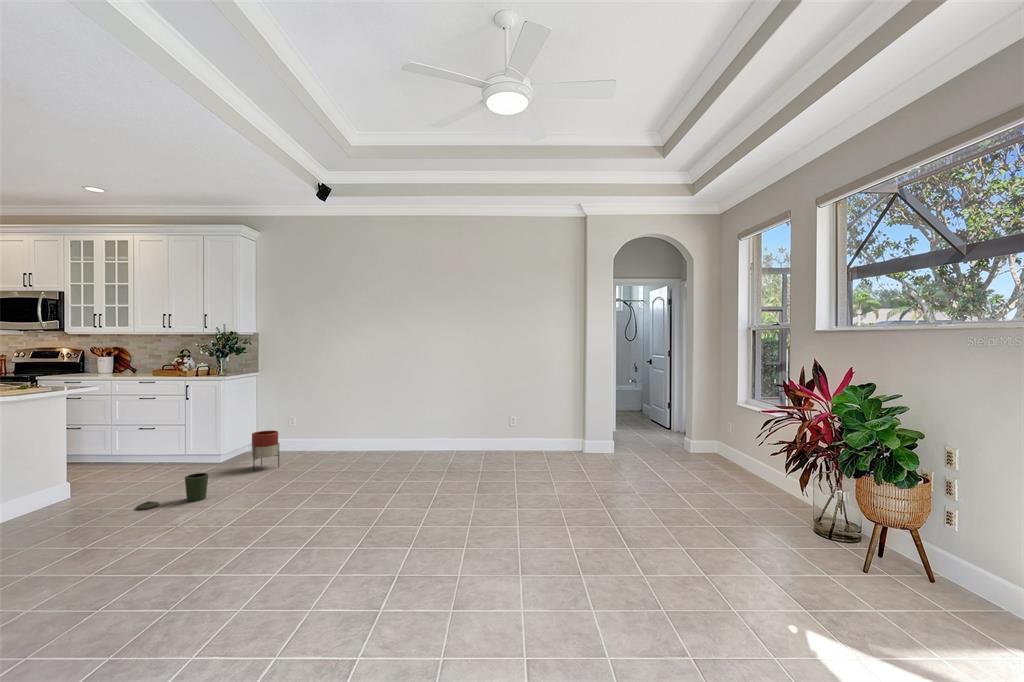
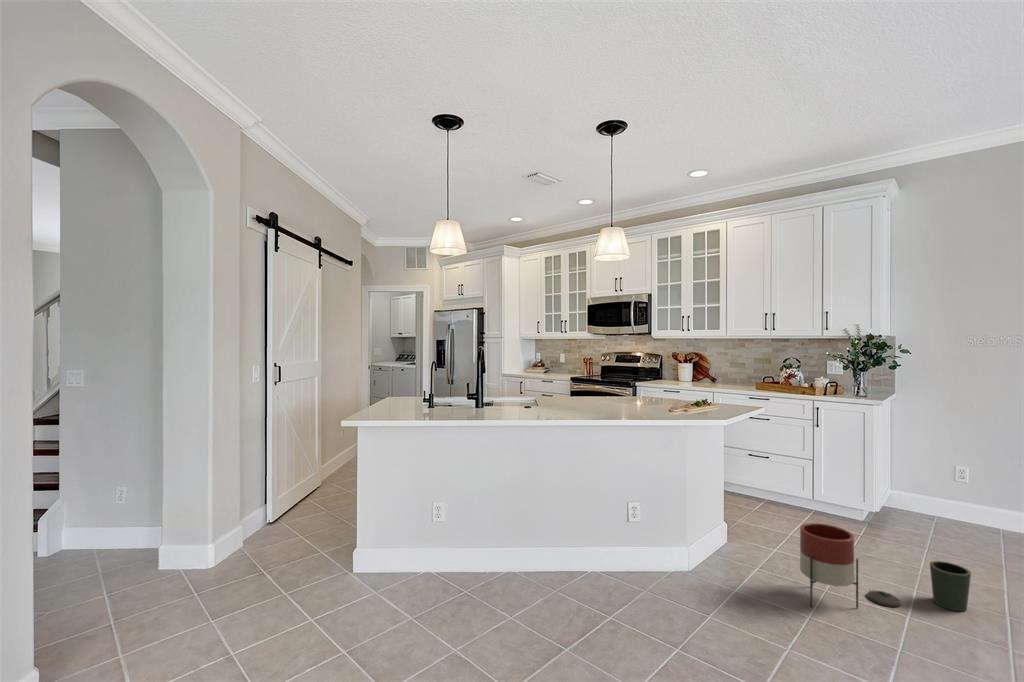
planter: present [252,430,279,471] -> present [800,523,858,608]

